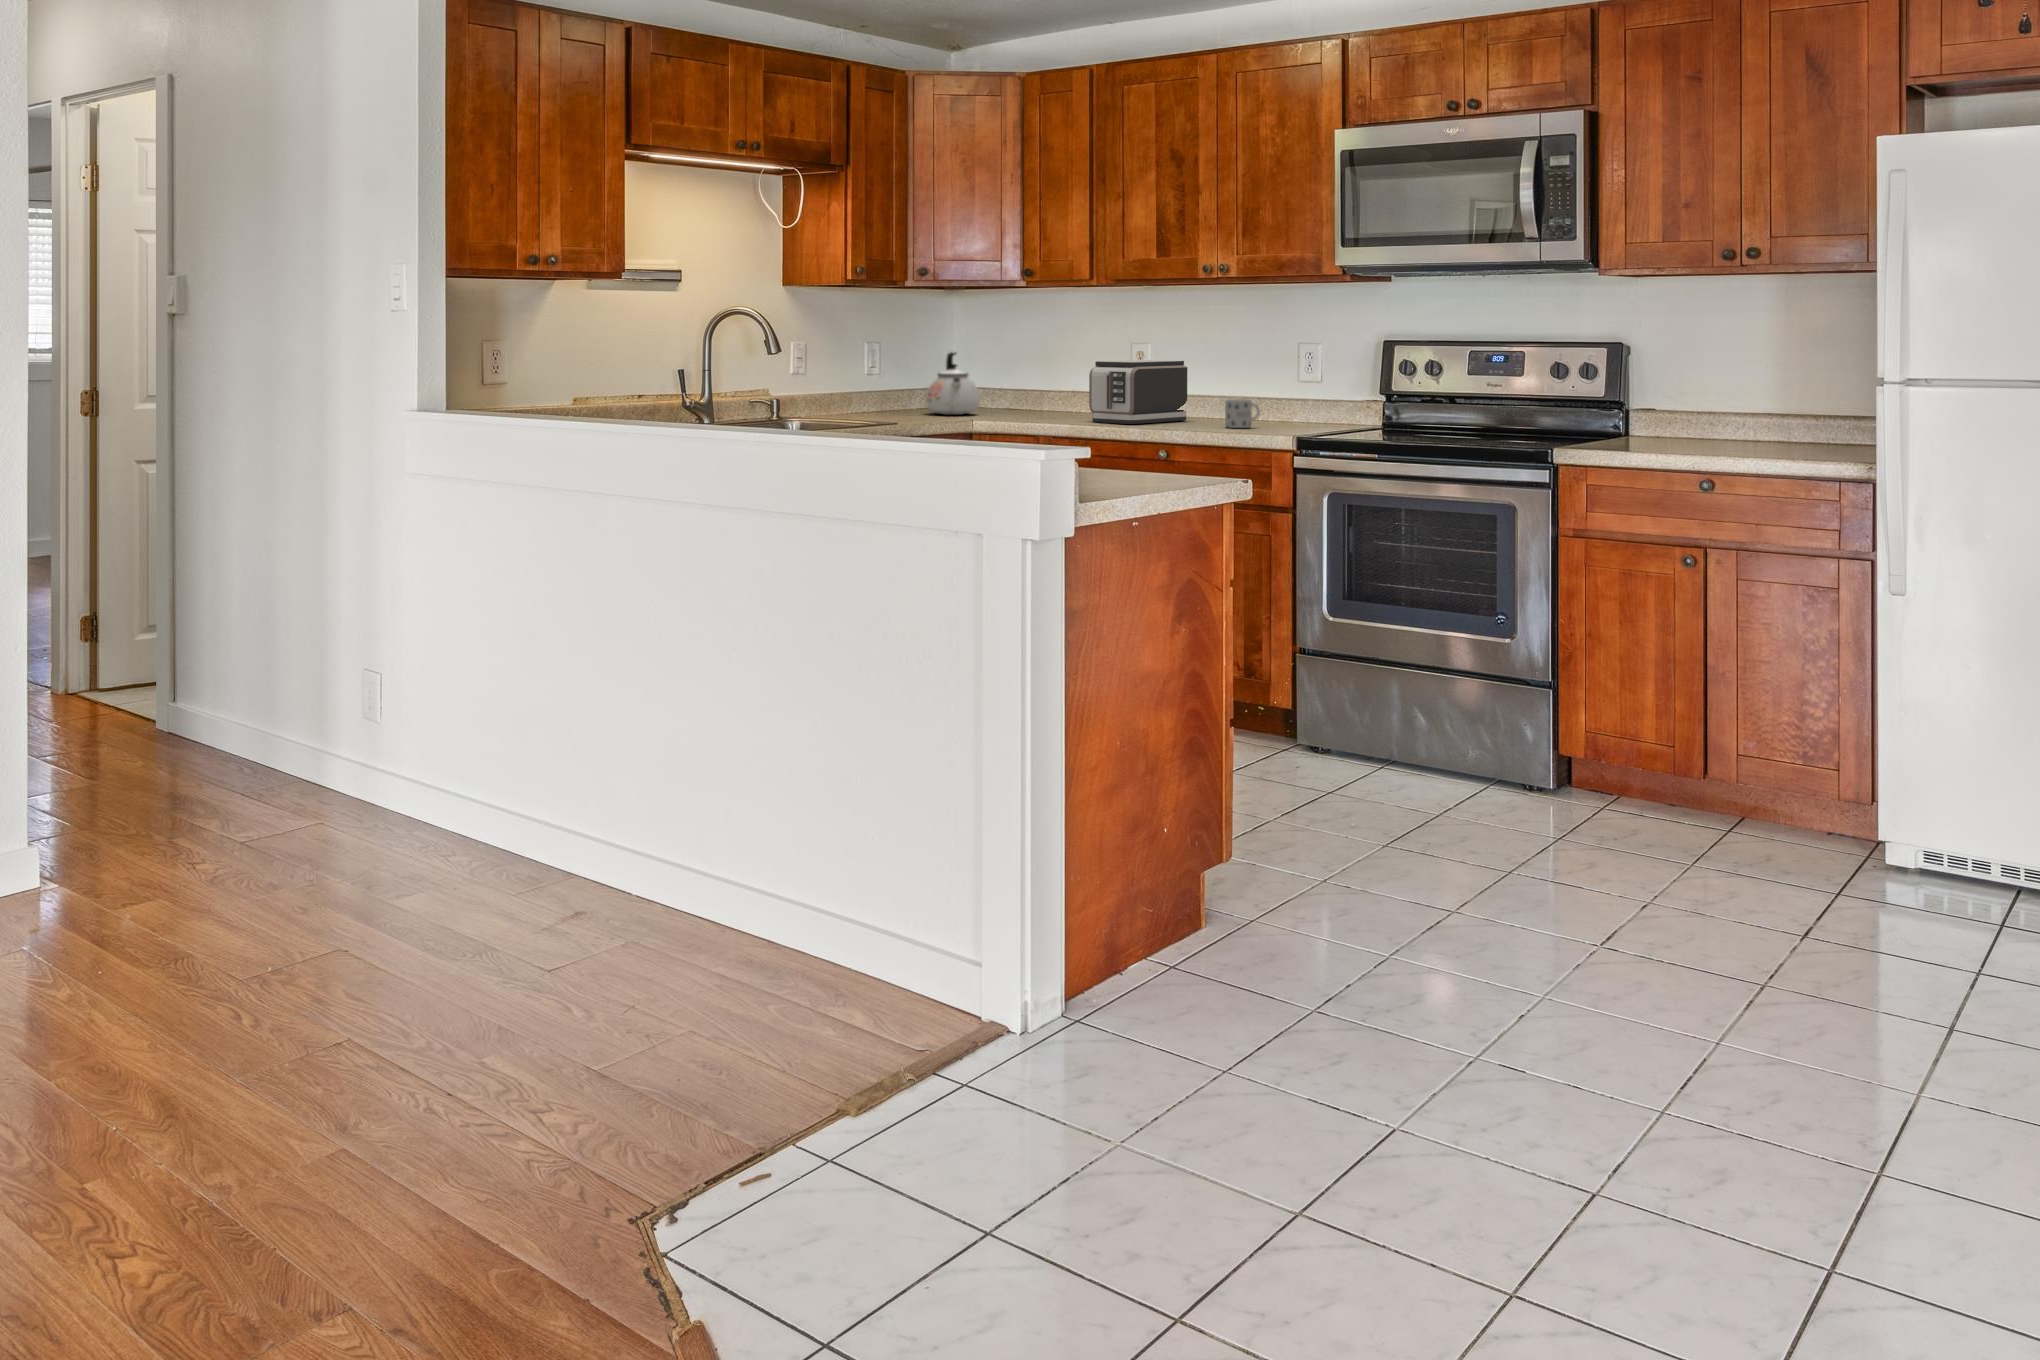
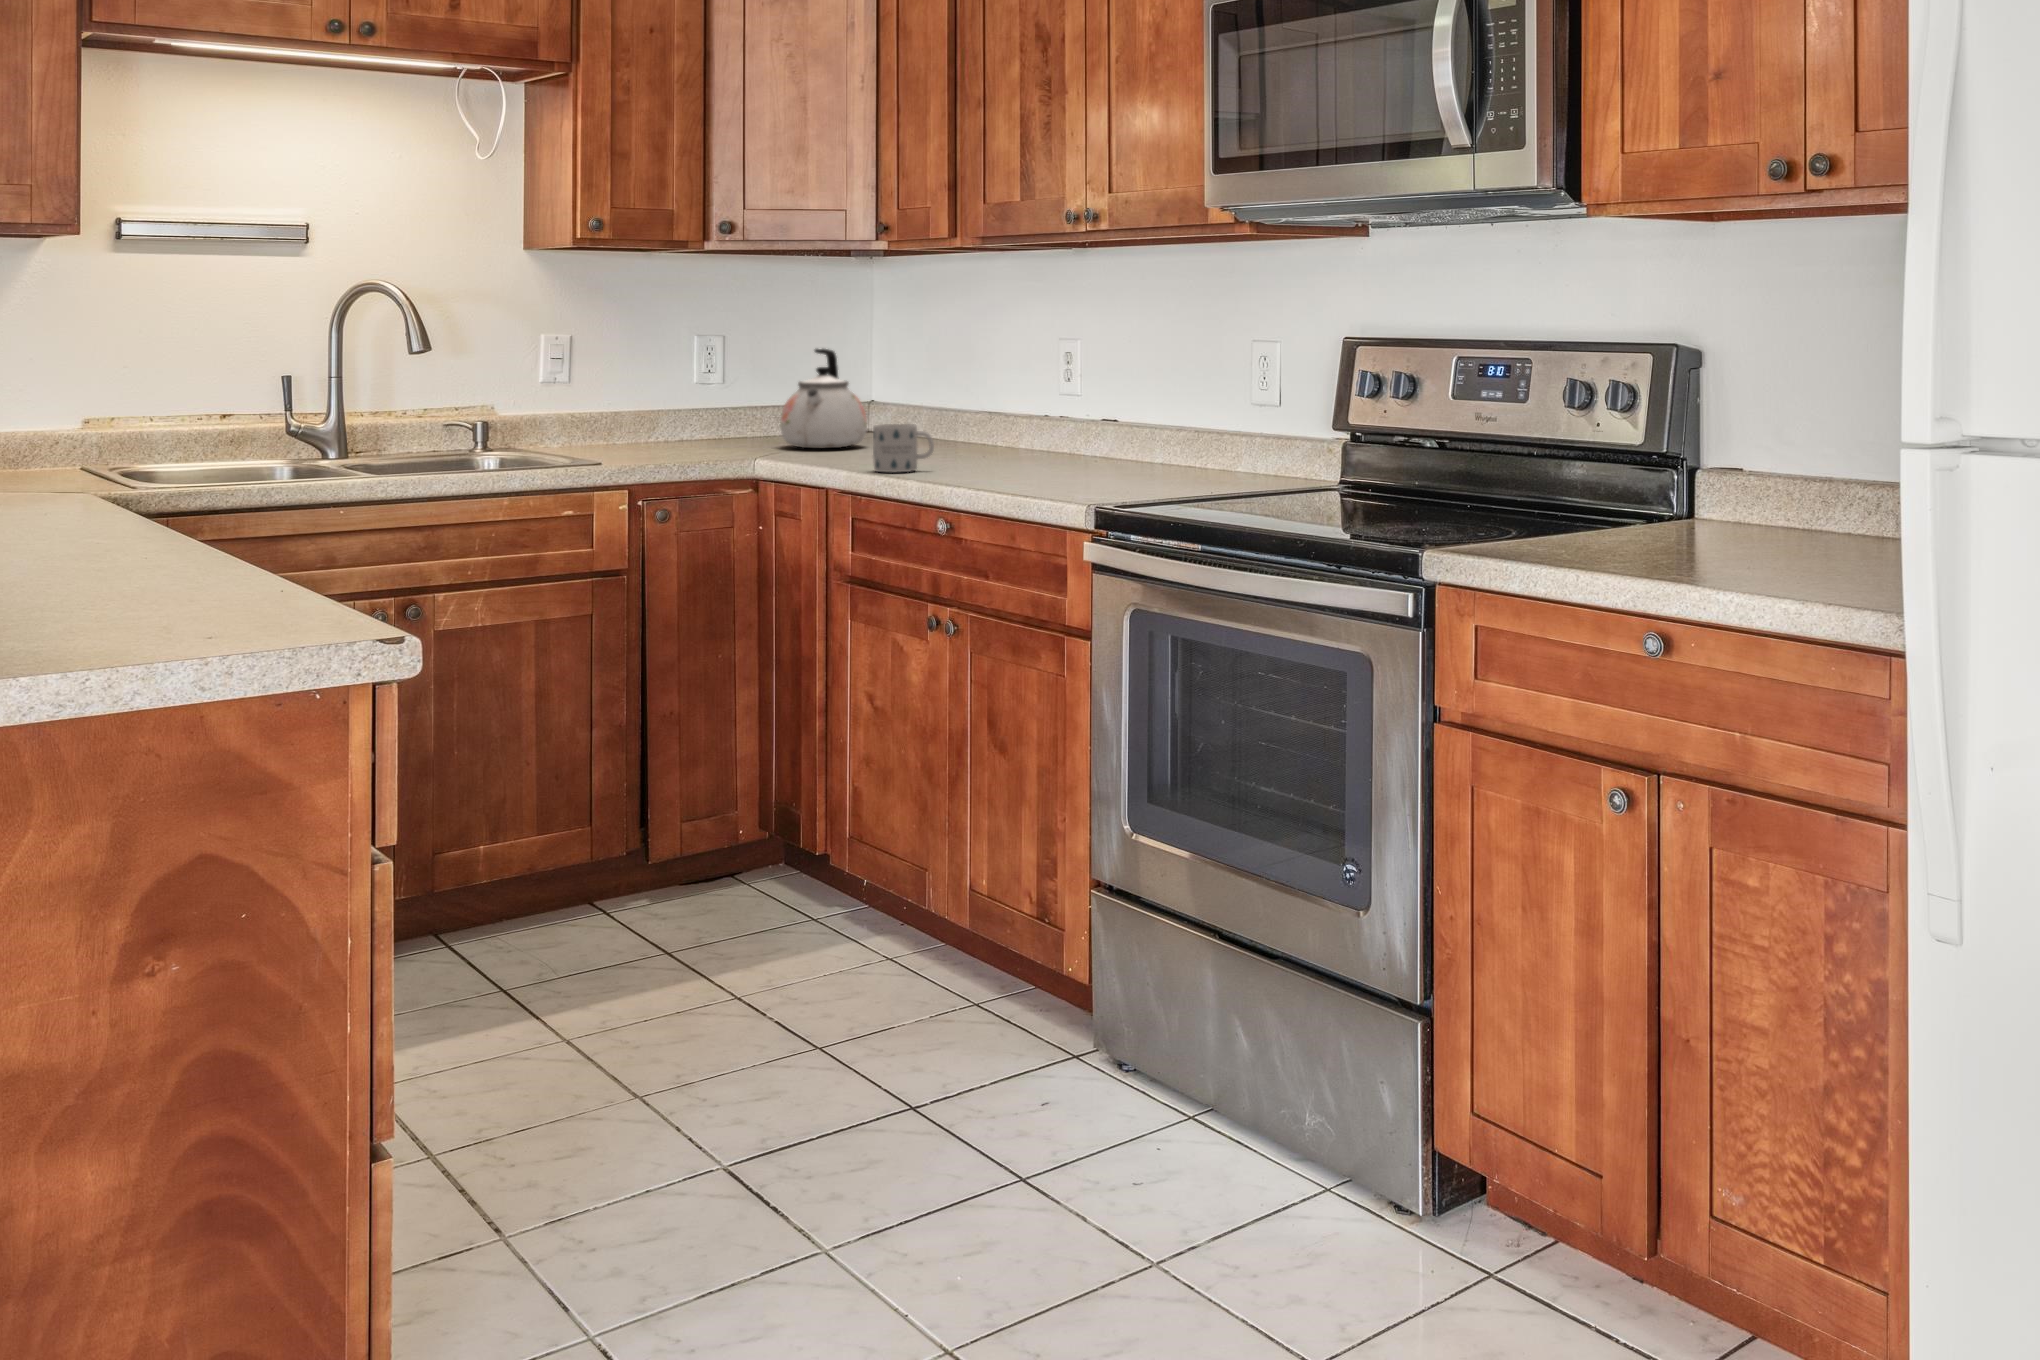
toaster: present [1089,360,1187,424] -> none [979,363,1152,472]
mug: present [1225,399,1260,428] -> present [873,424,934,472]

